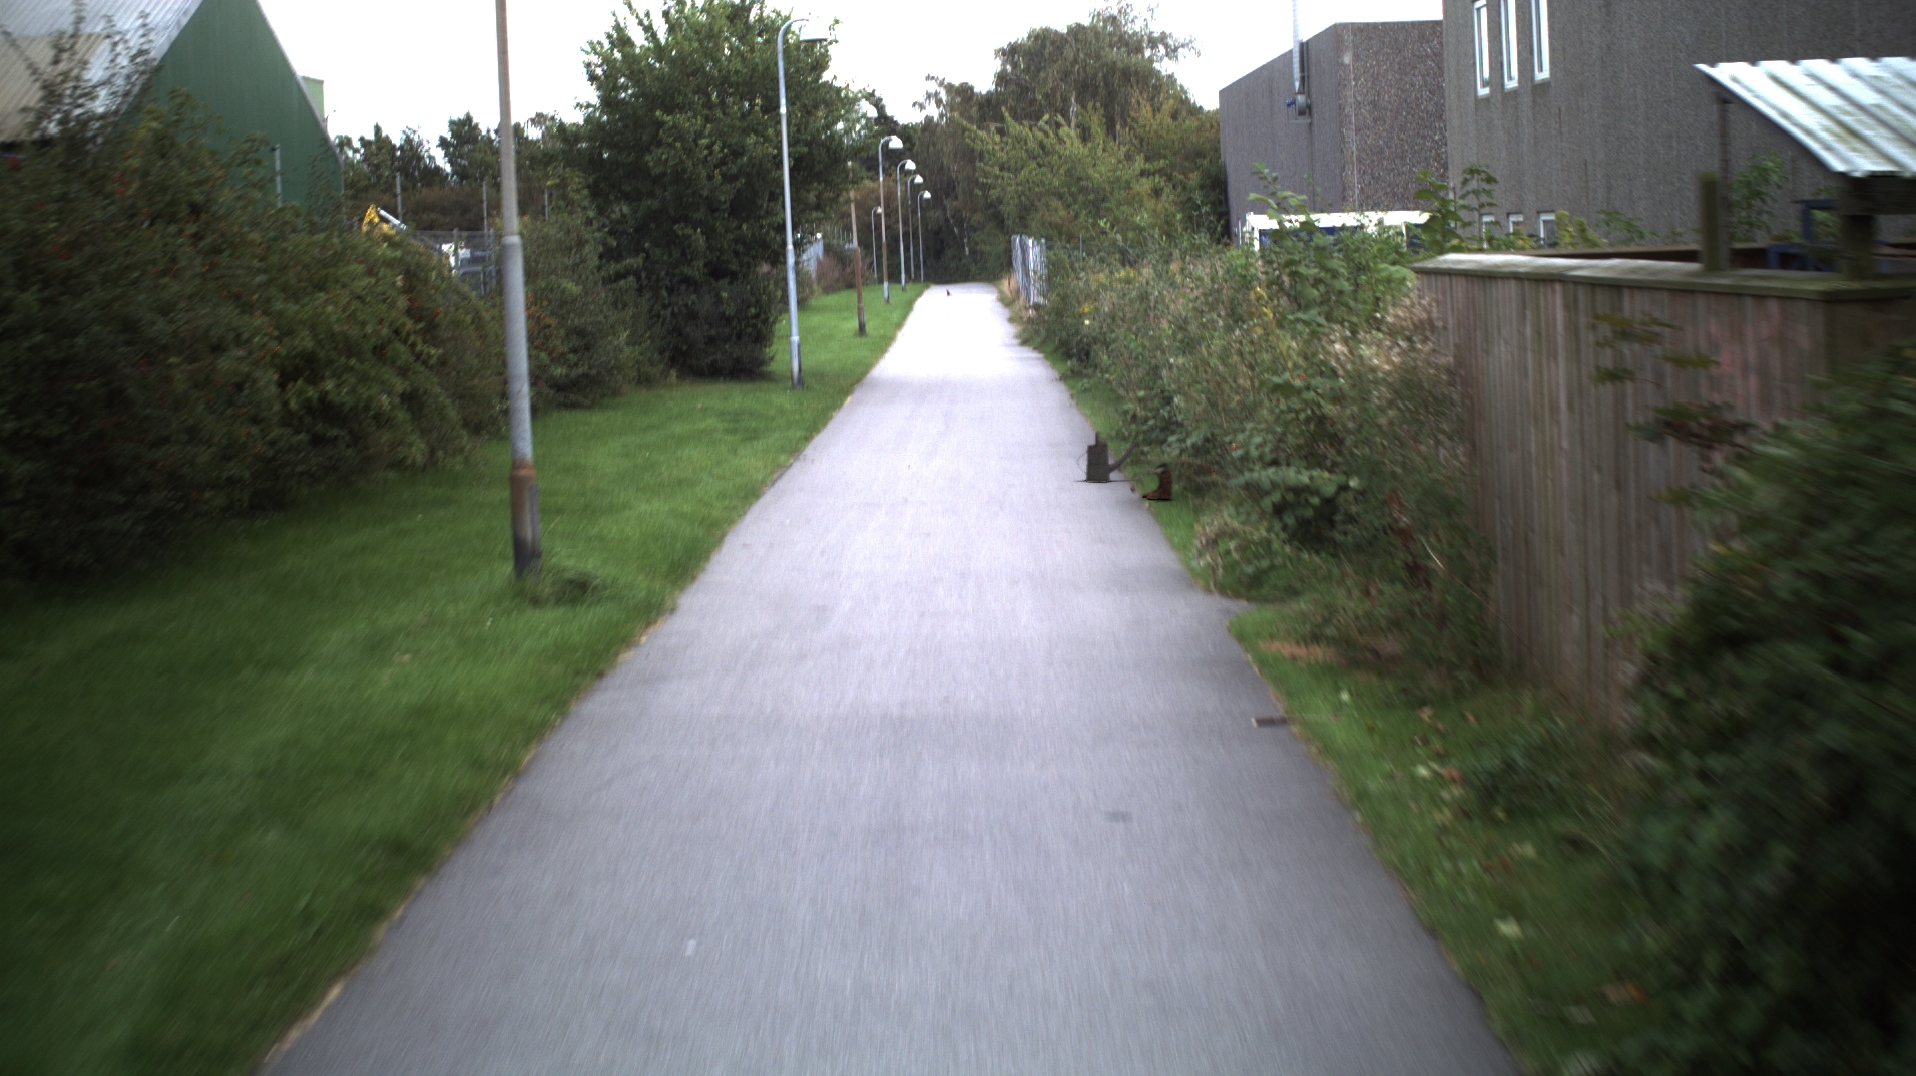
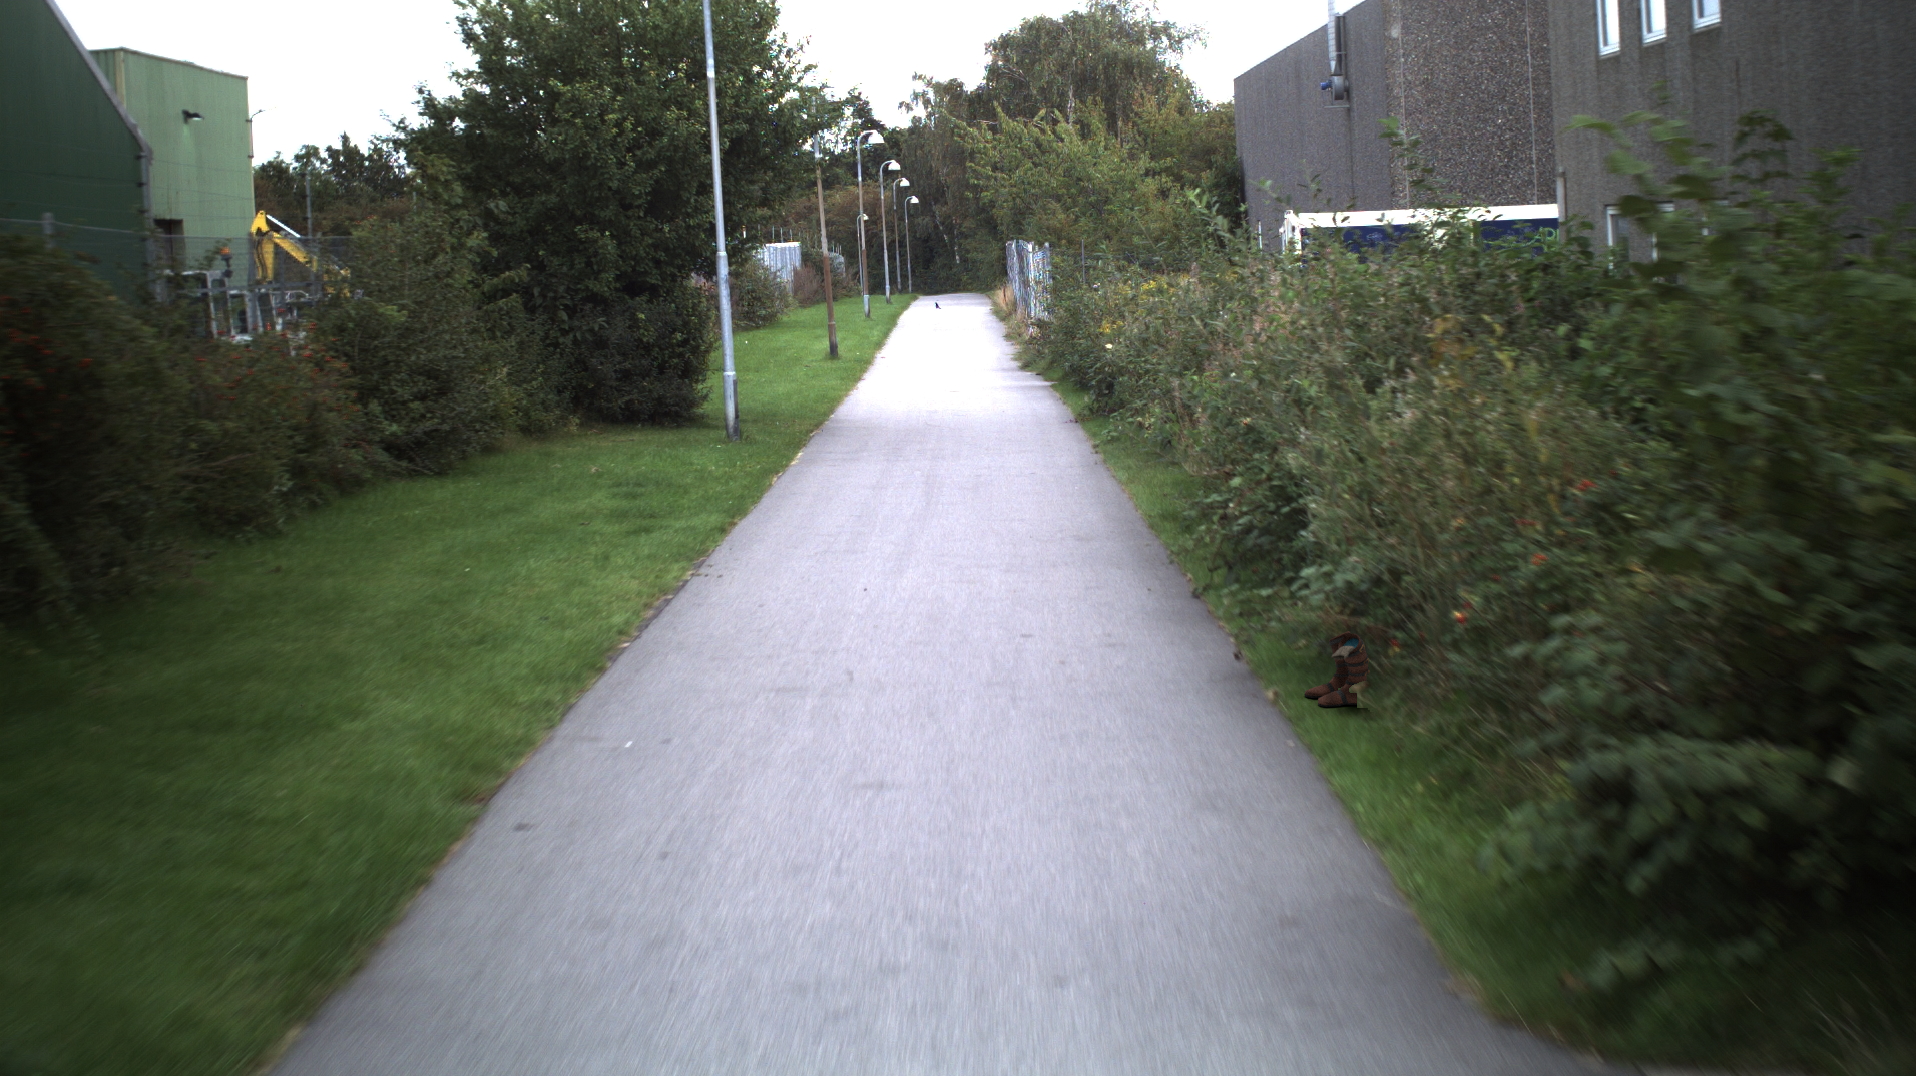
watering can: present [1085,431,1139,483] -> none [1160,552,1272,646]

